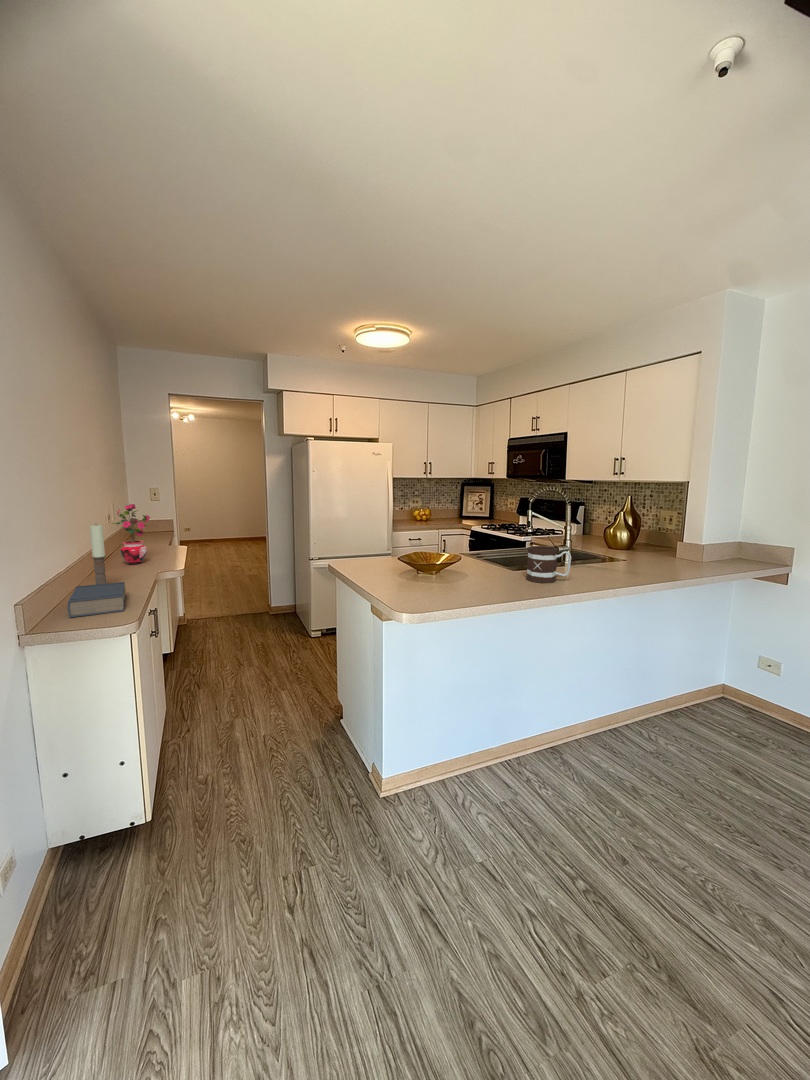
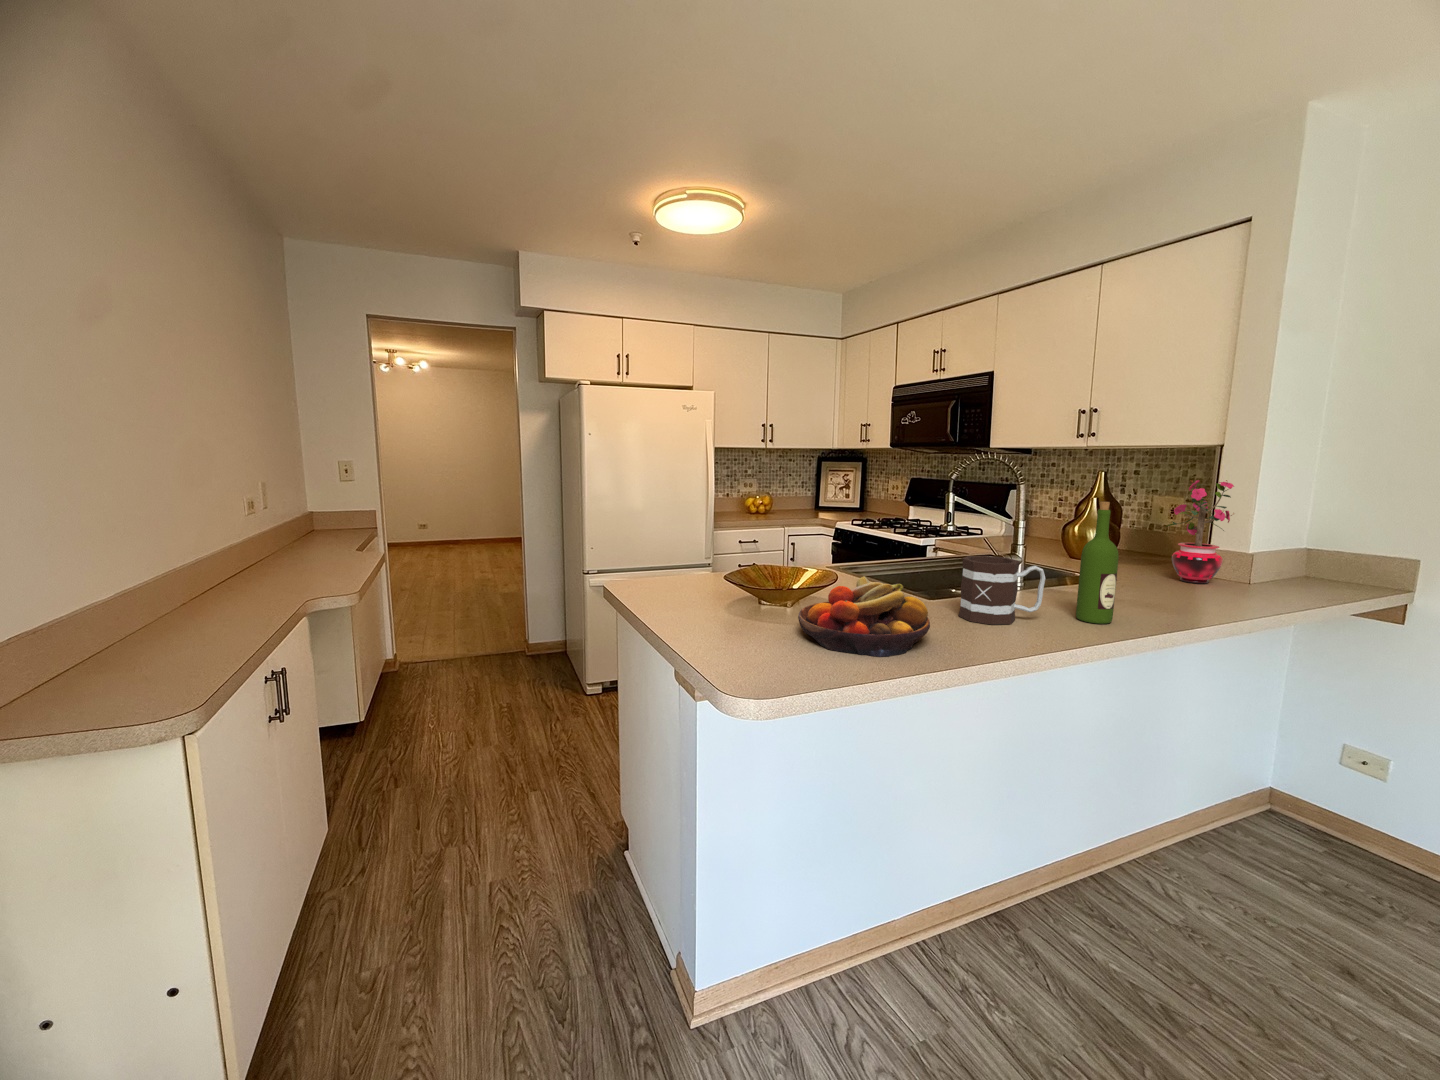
potted plant: present [113,504,150,564] -> present [1166,480,1234,584]
wine bottle: none [590,516,610,582] -> present [1076,502,1119,624]
candle: present [90,525,106,584] -> none [153,513,194,640]
fruit bowl: none [437,557,505,597] -> present [798,576,930,657]
book: present [68,582,126,617] -> none [60,622,216,700]

